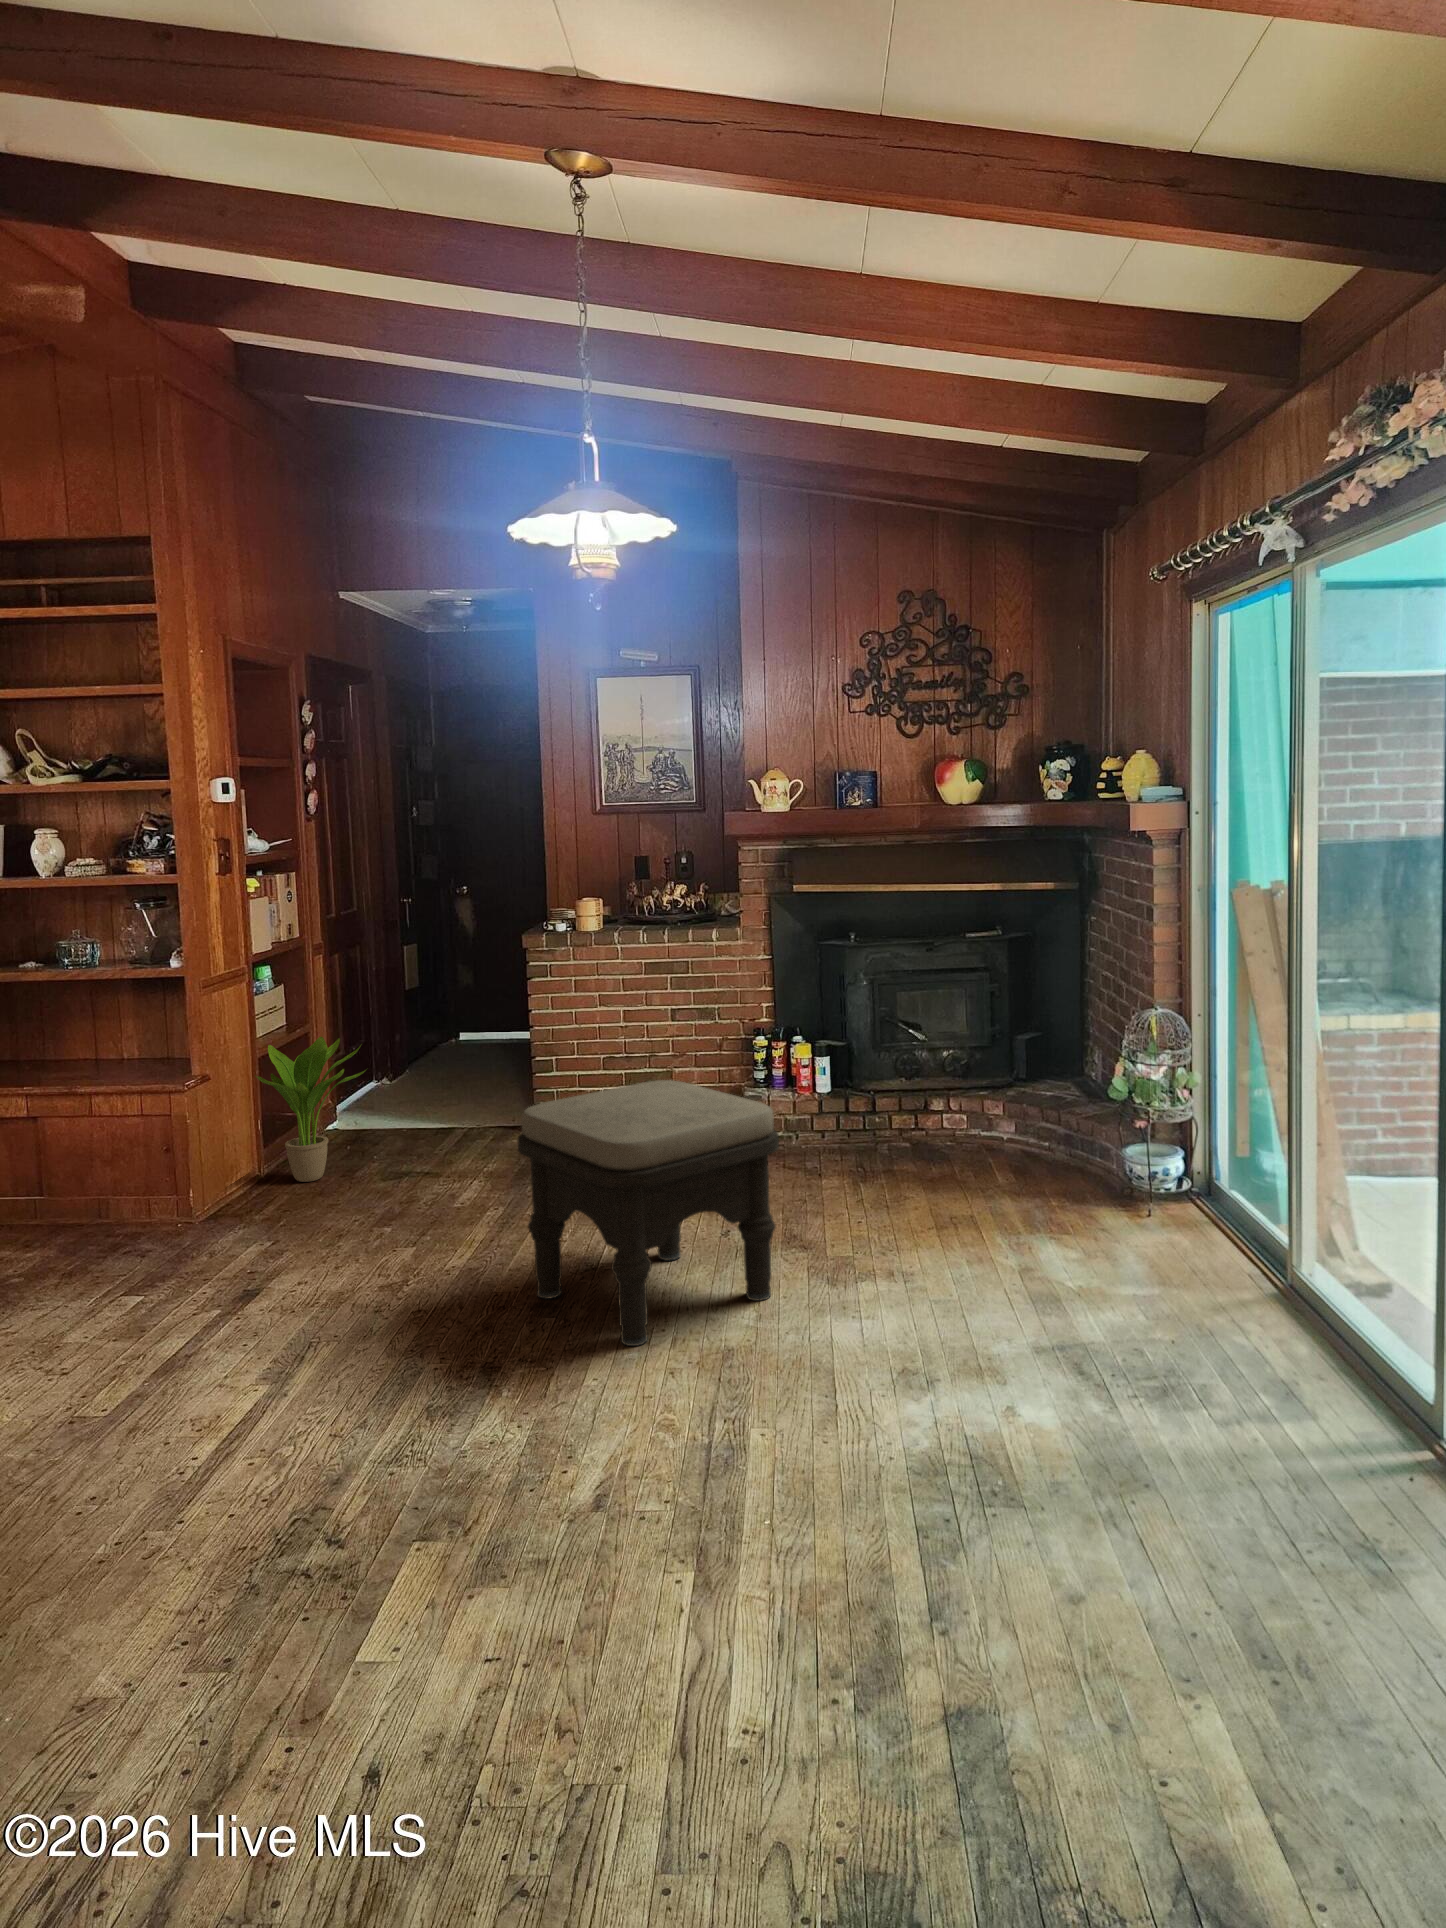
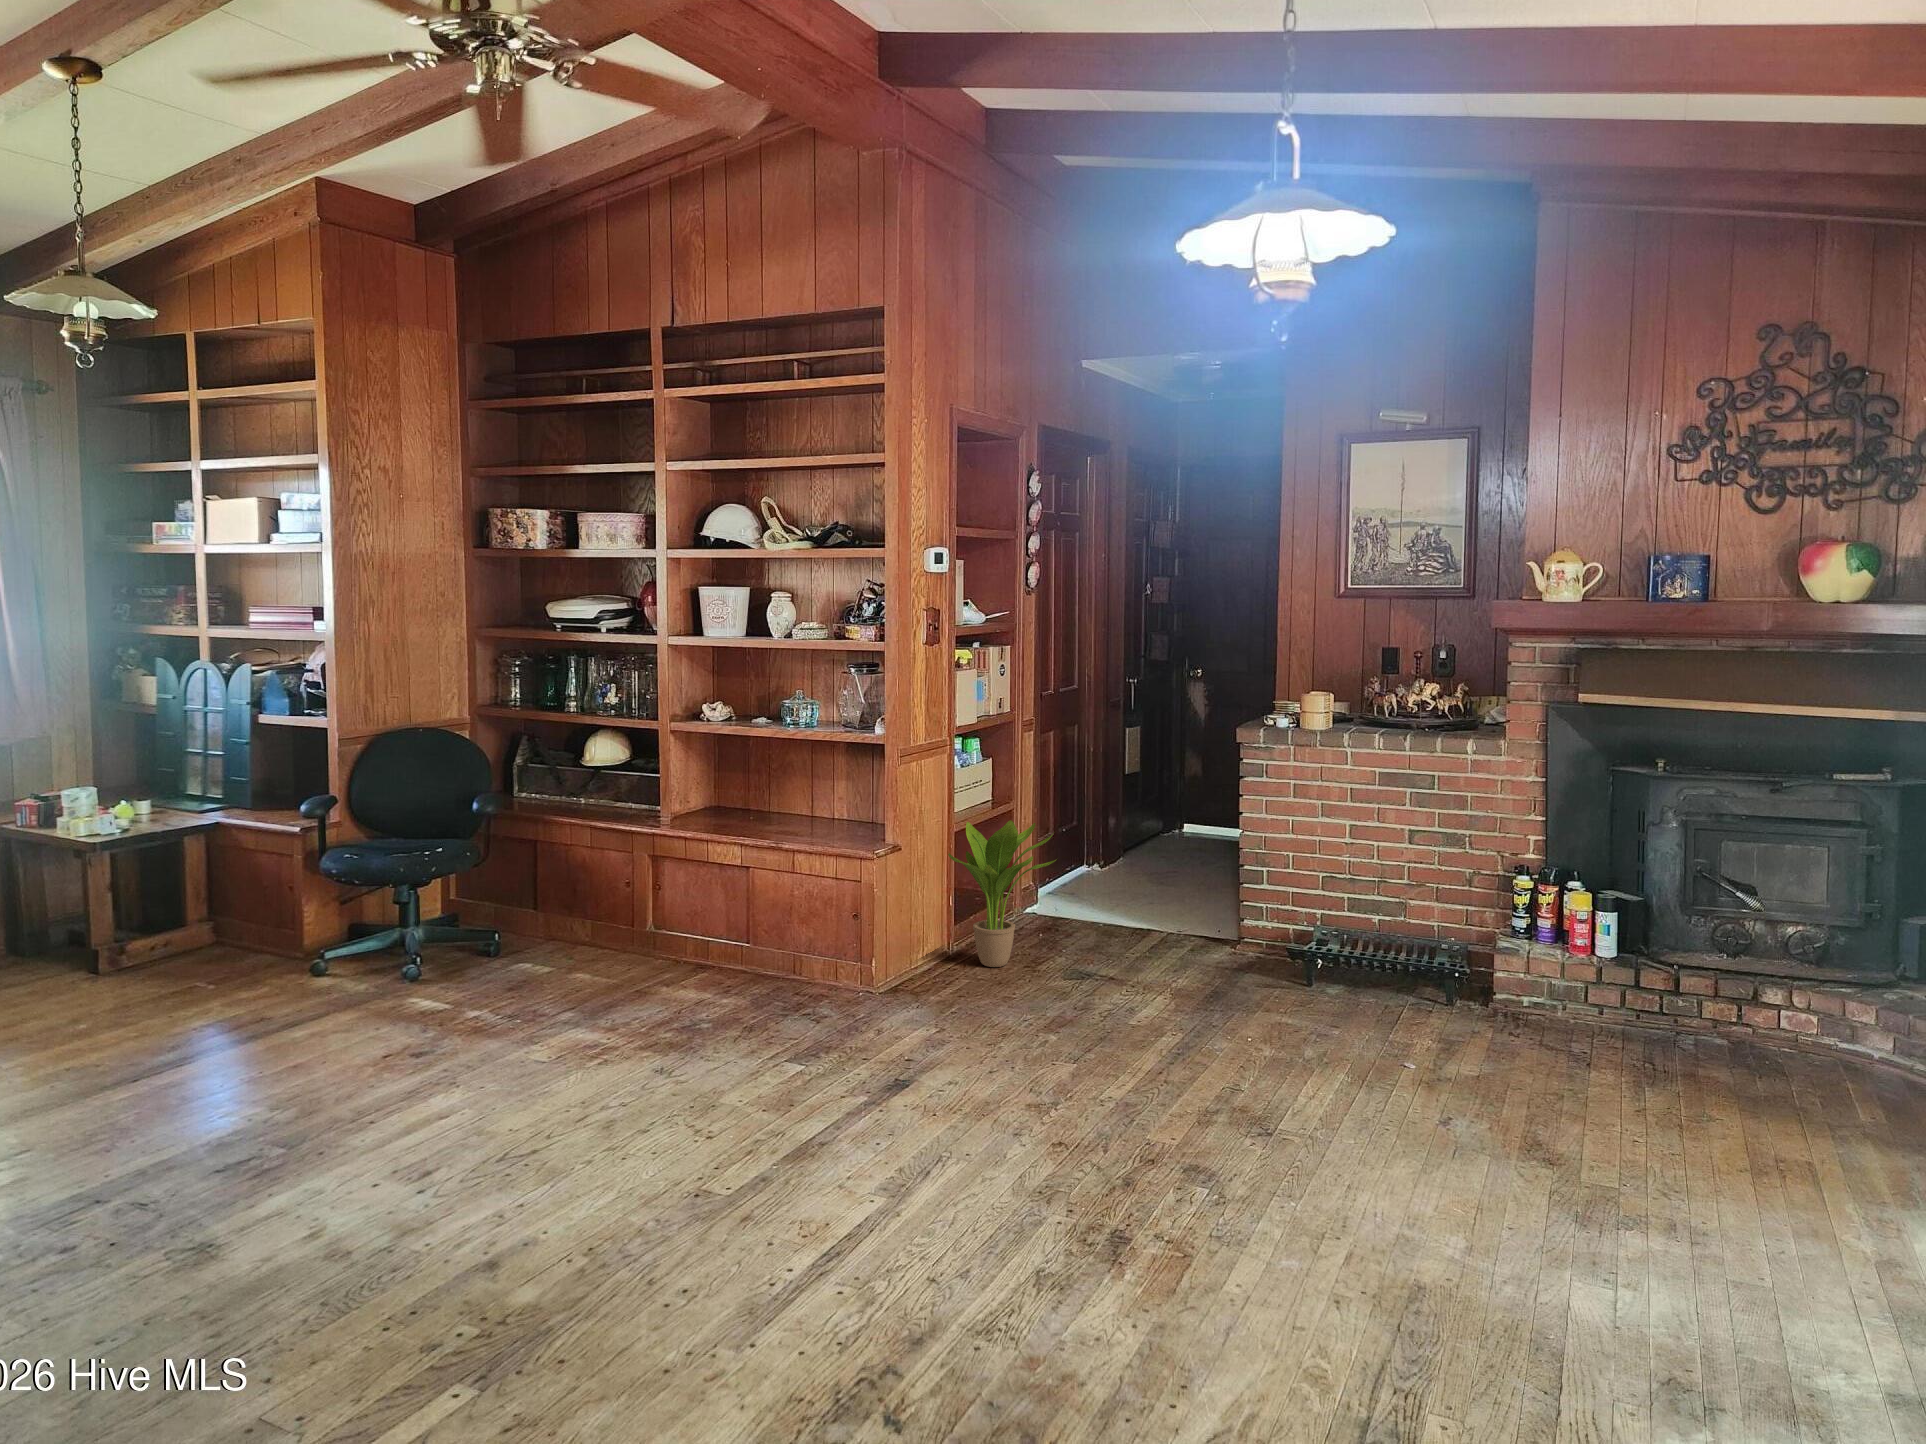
ottoman: present [517,1080,779,1346] -> none [1181,922,1515,1253]

